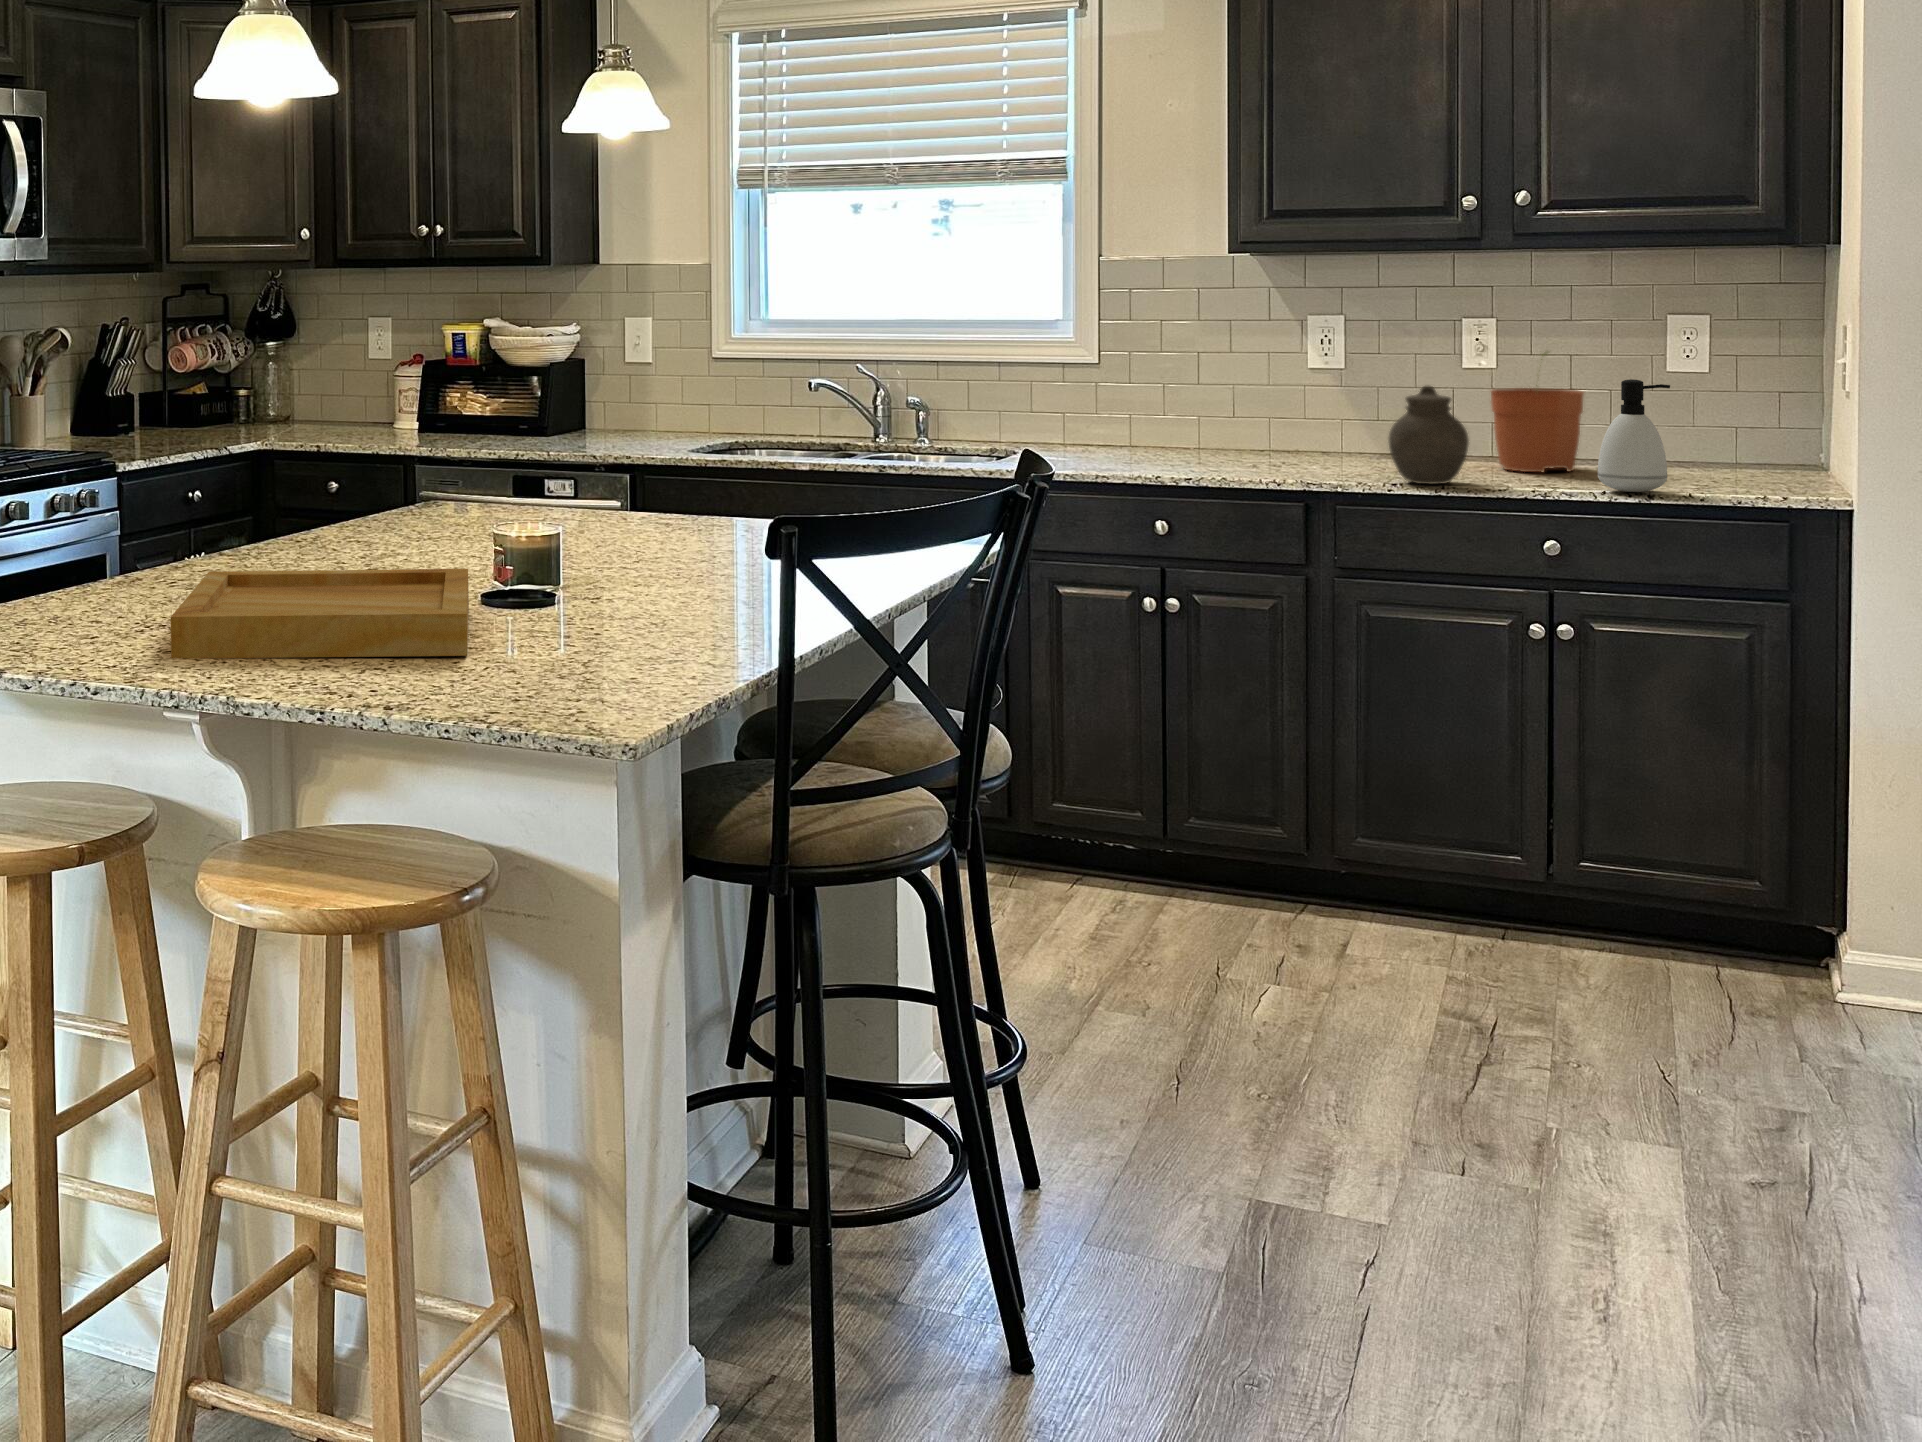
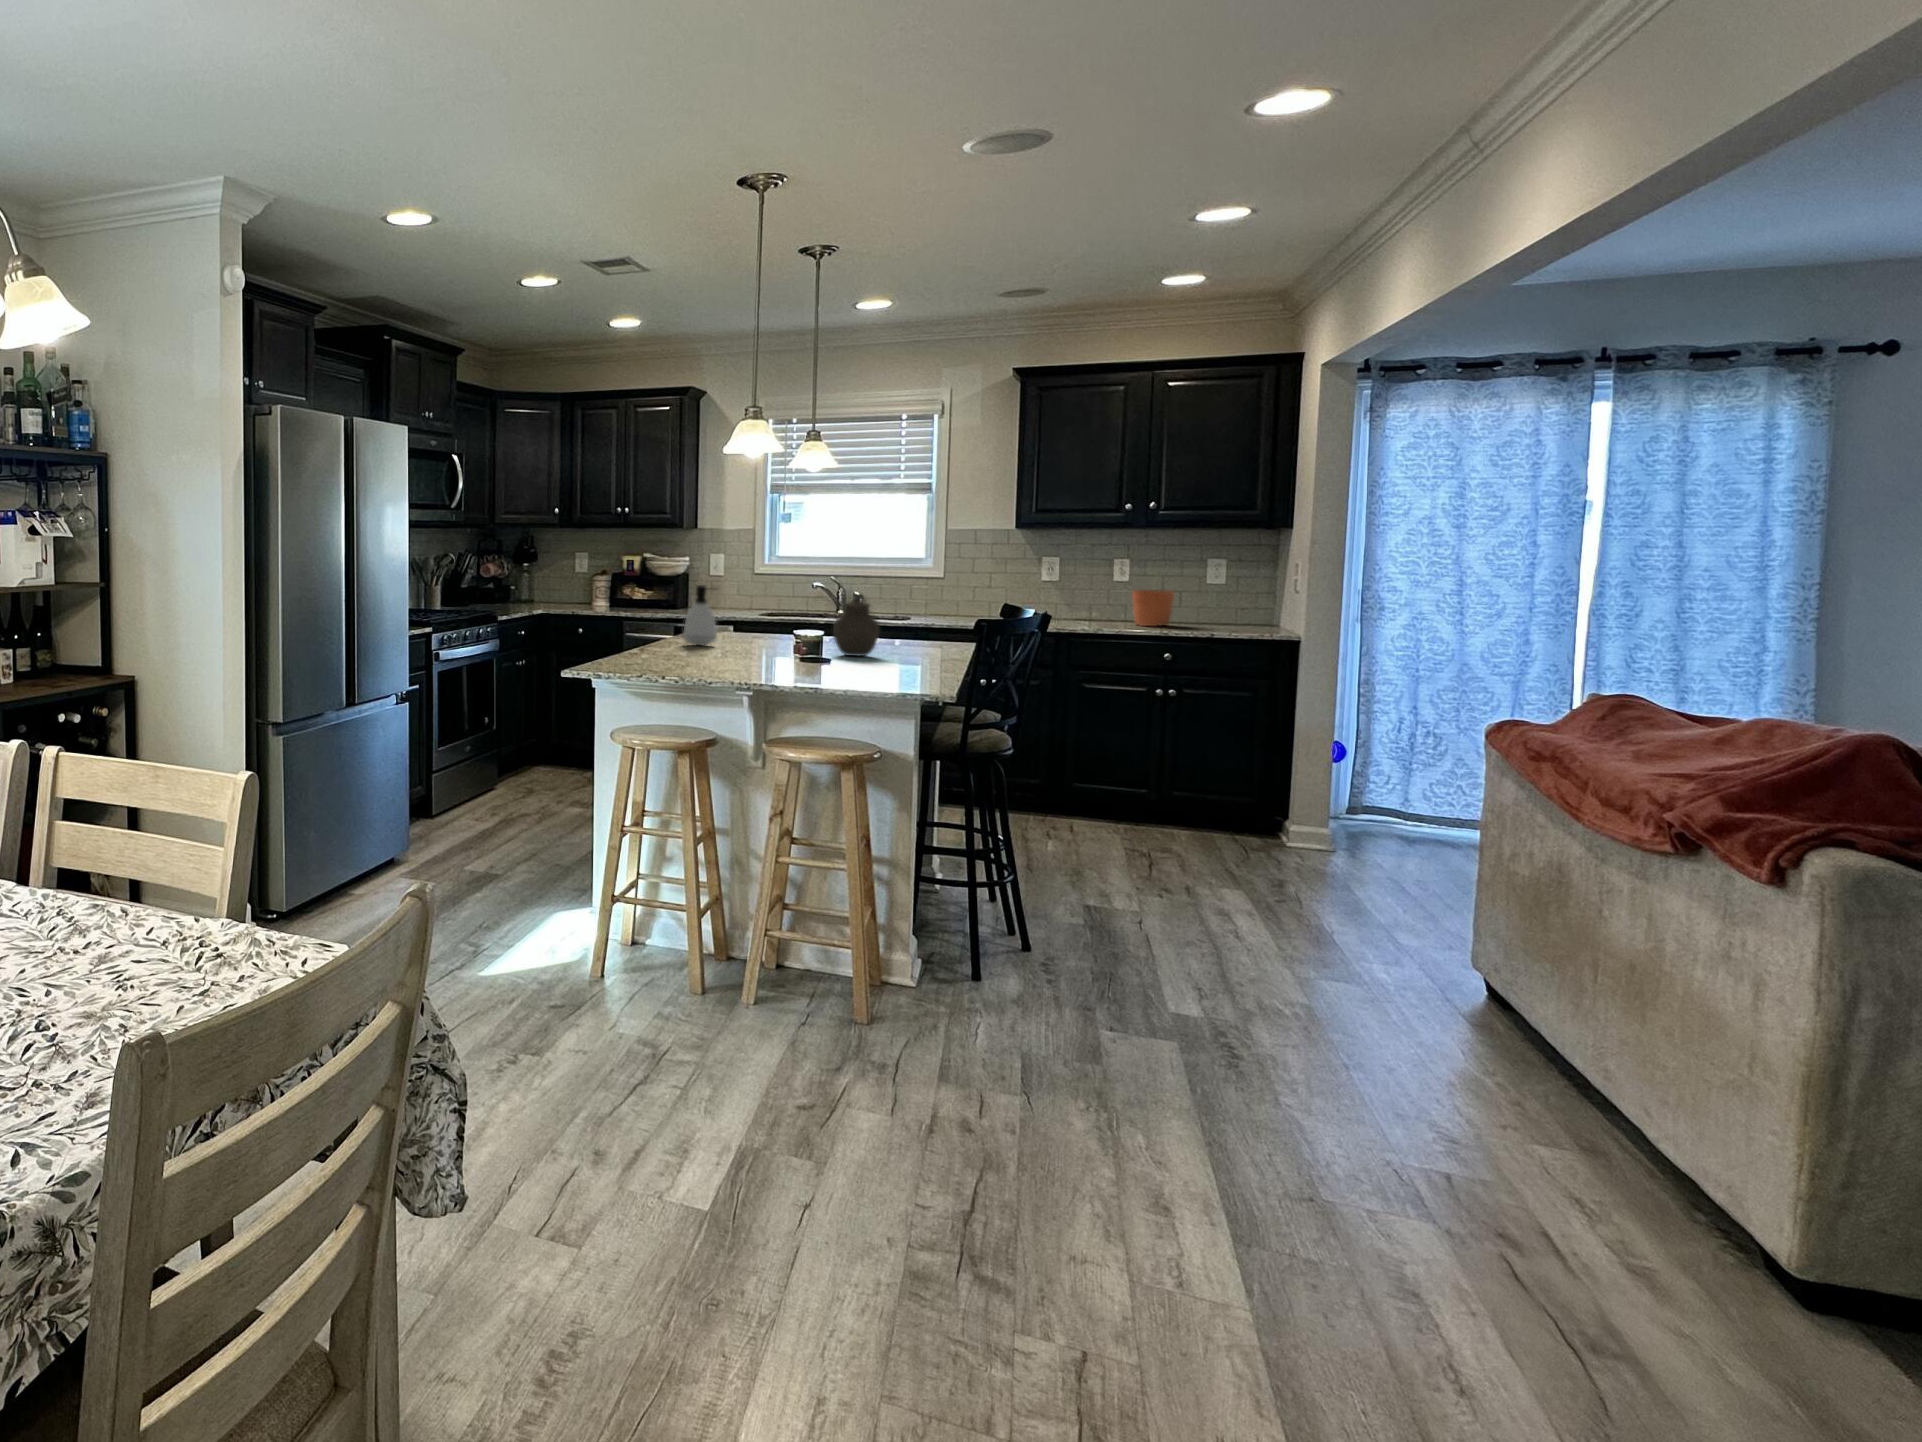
soap dispenser: present [1598,379,1670,492] -> present [684,585,717,645]
jar: present [1389,385,1469,484] -> present [833,597,879,656]
tray: present [171,569,469,658] -> none [687,636,823,662]

